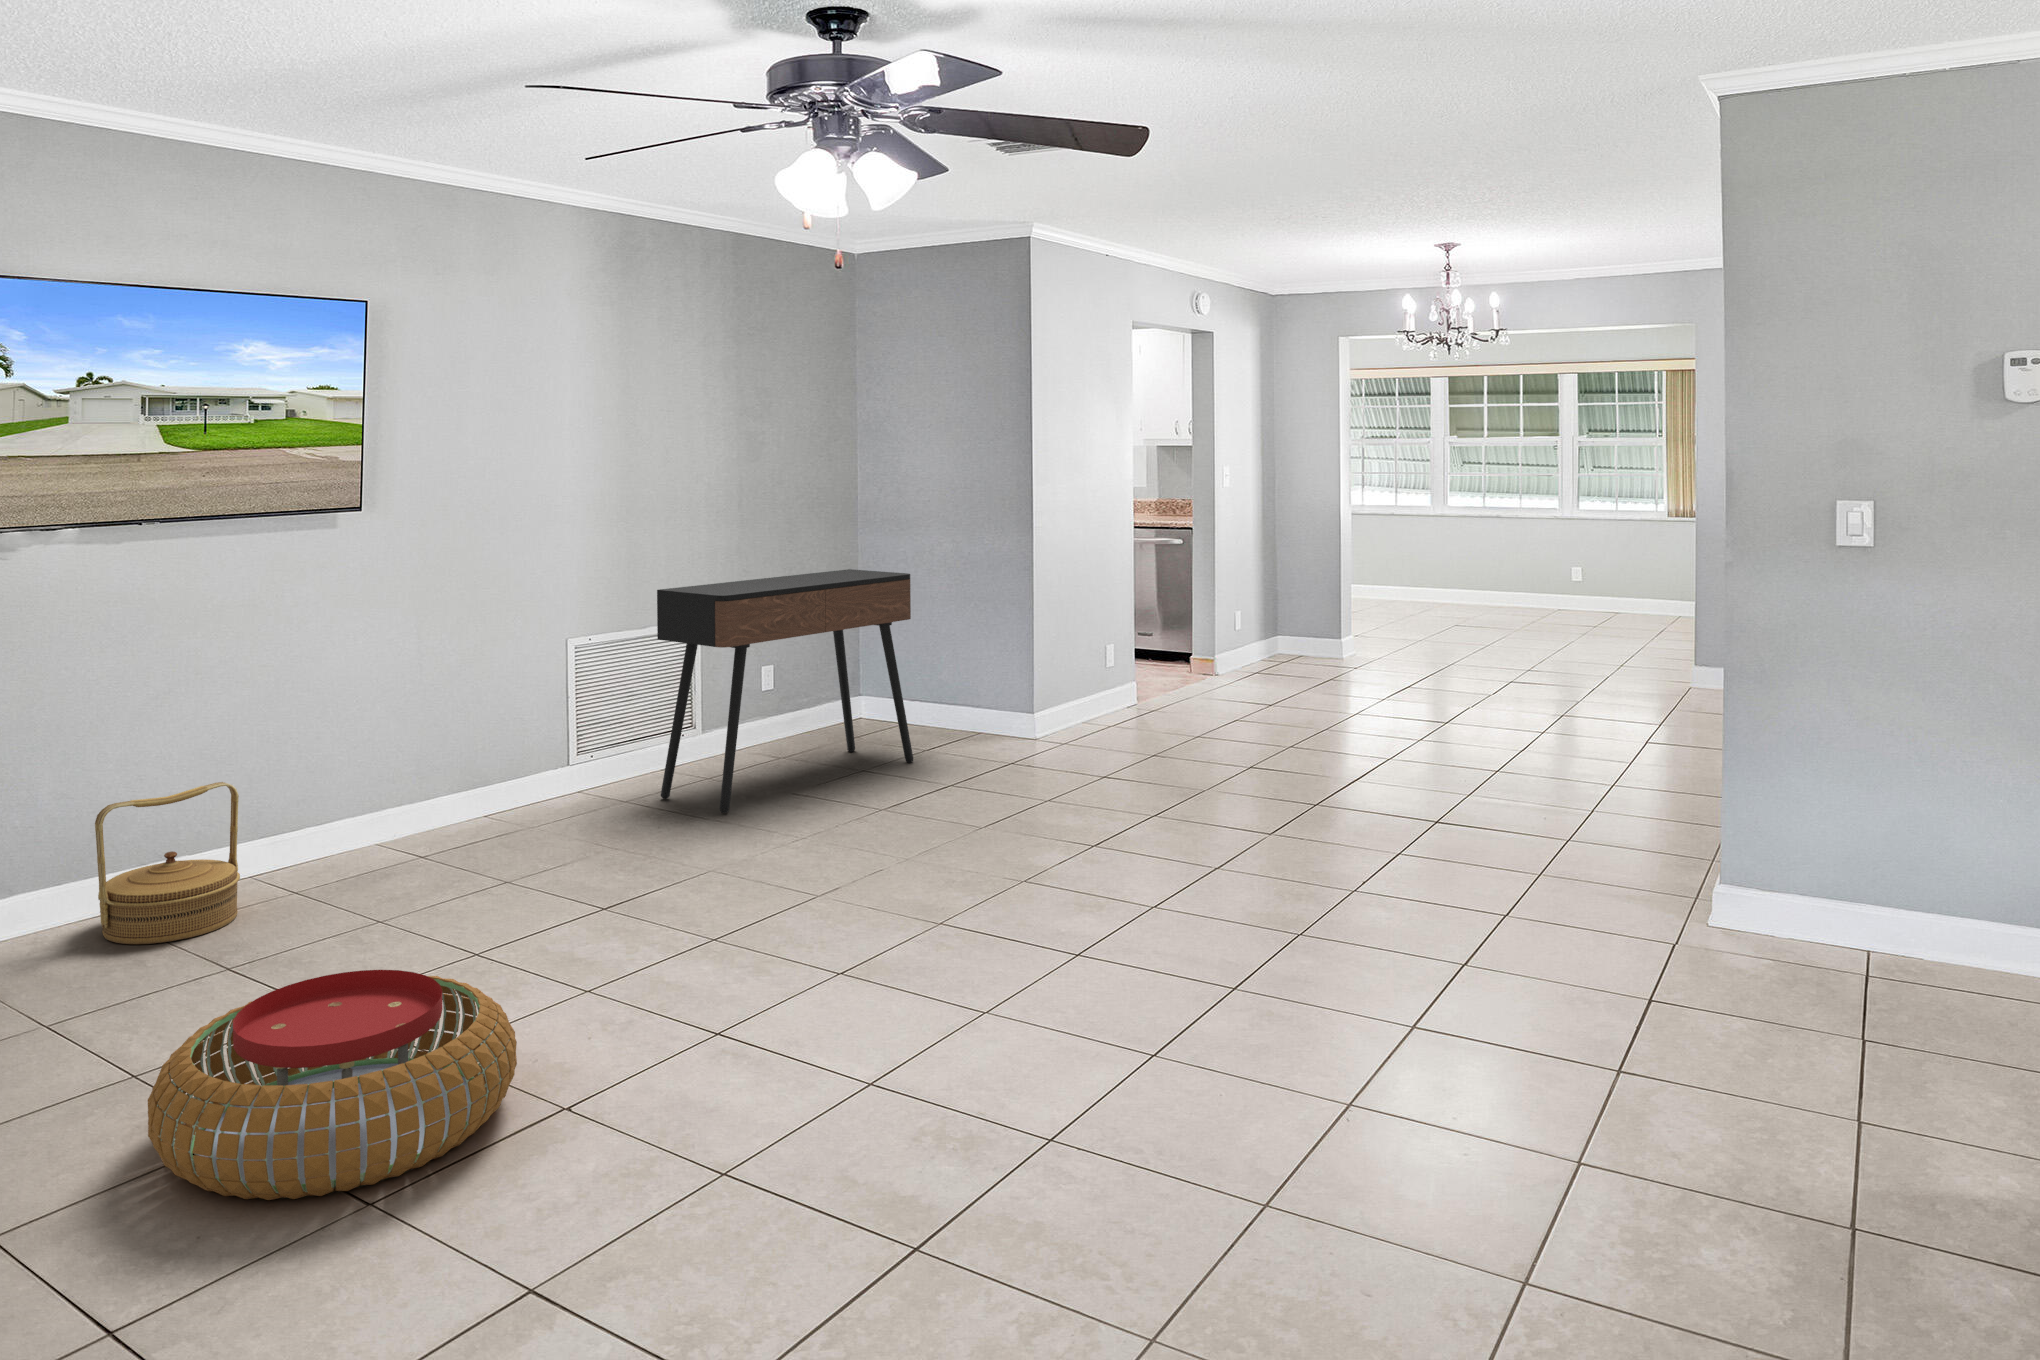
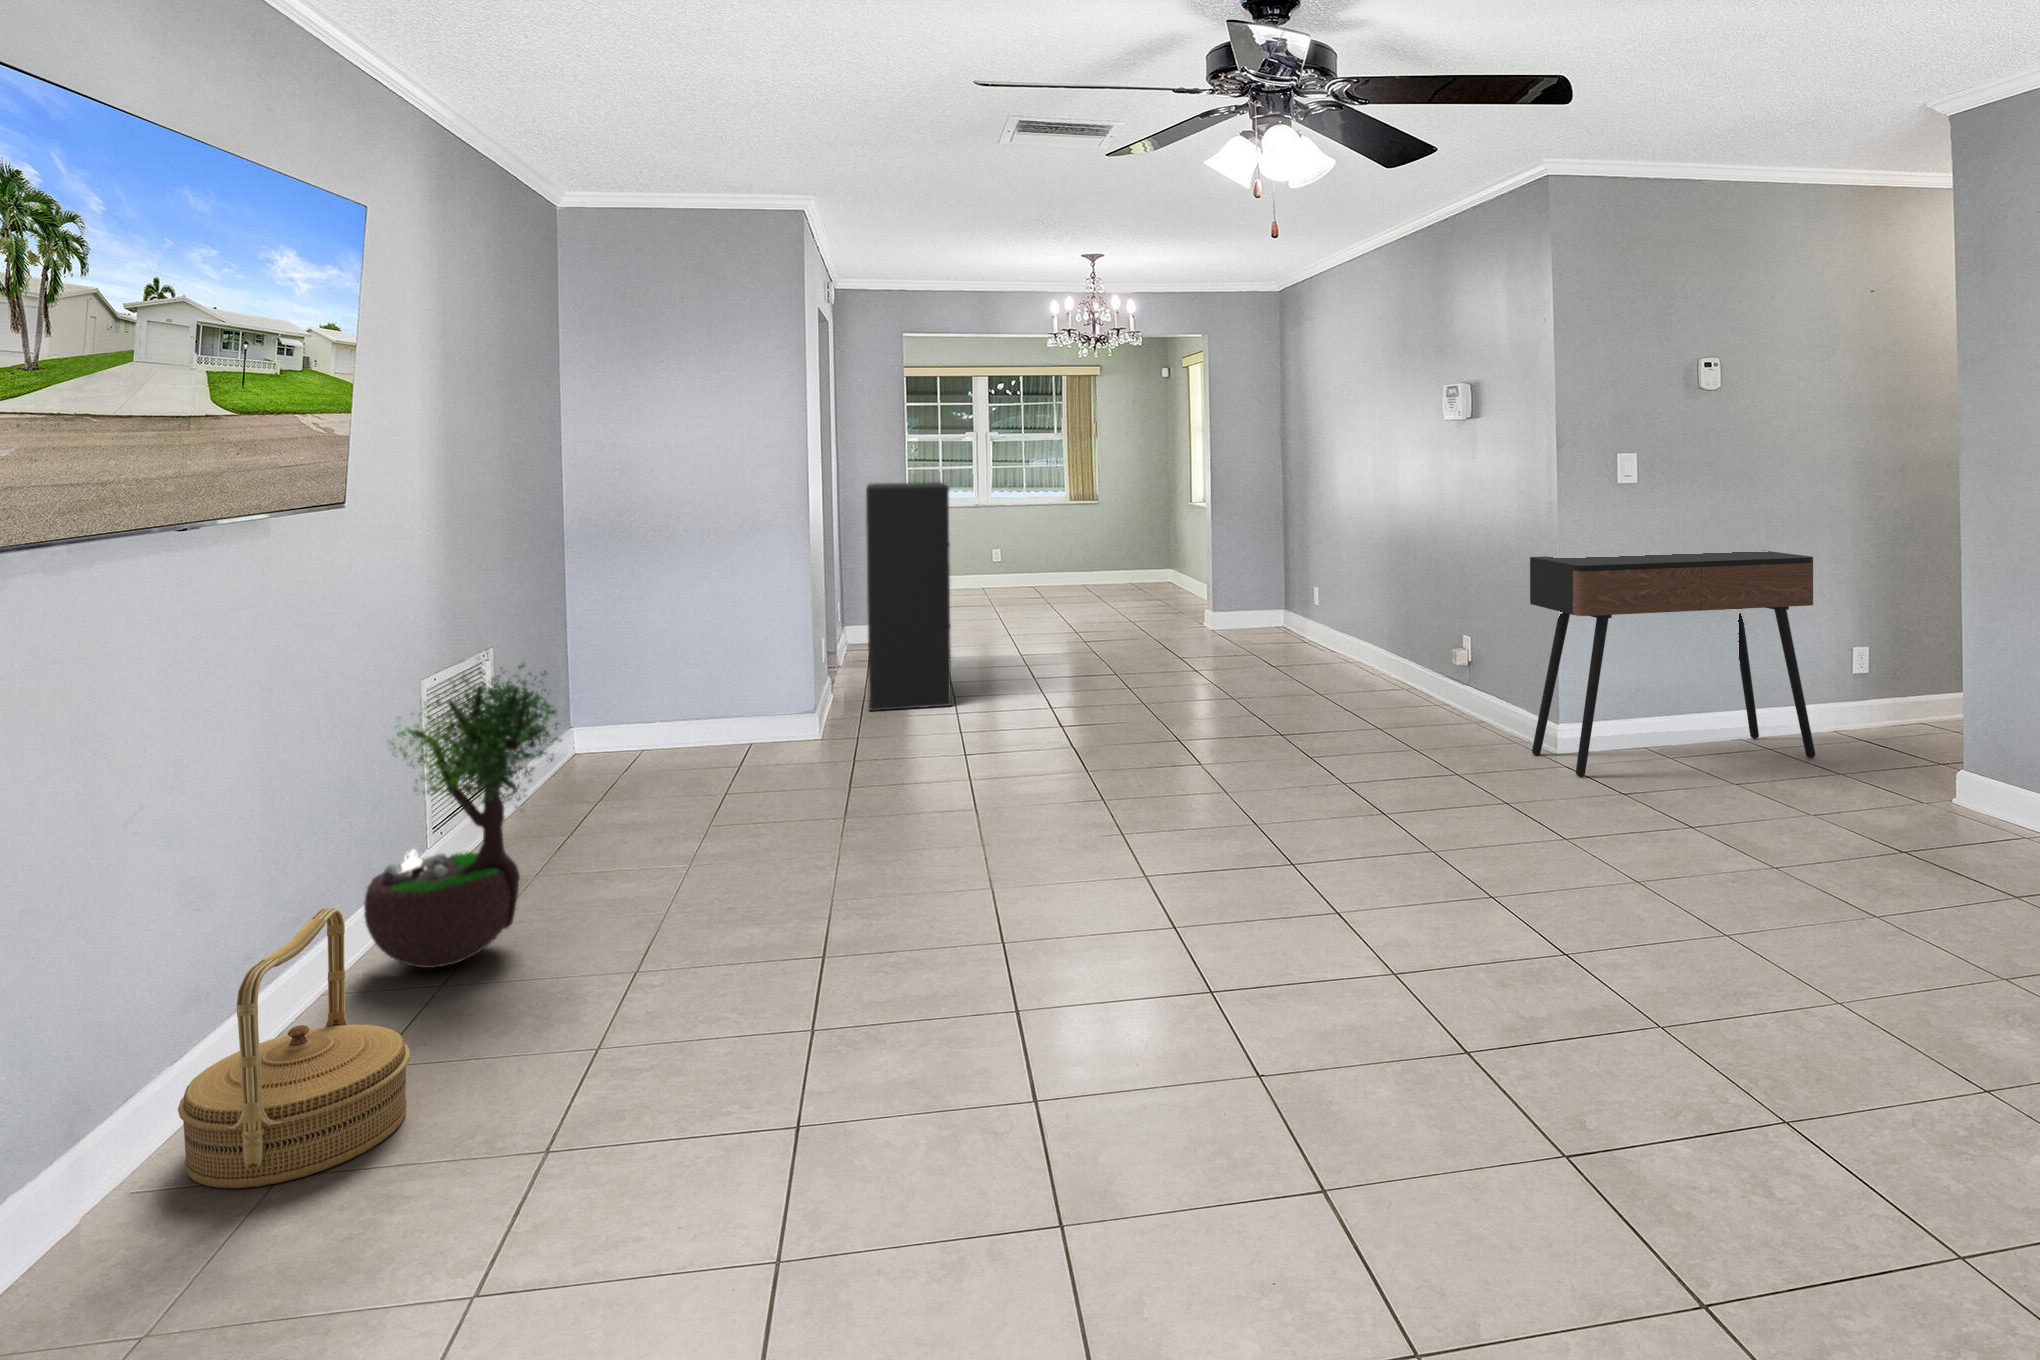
bookshelf: none [1081,501,1218,747] -> present [866,482,952,711]
console table: present [657,569,913,813] -> present [1530,551,1815,777]
potted tree: none [371,628,507,854] -> present [364,663,561,968]
pouf: present [148,970,517,1200] -> none [957,965,1325,1230]

